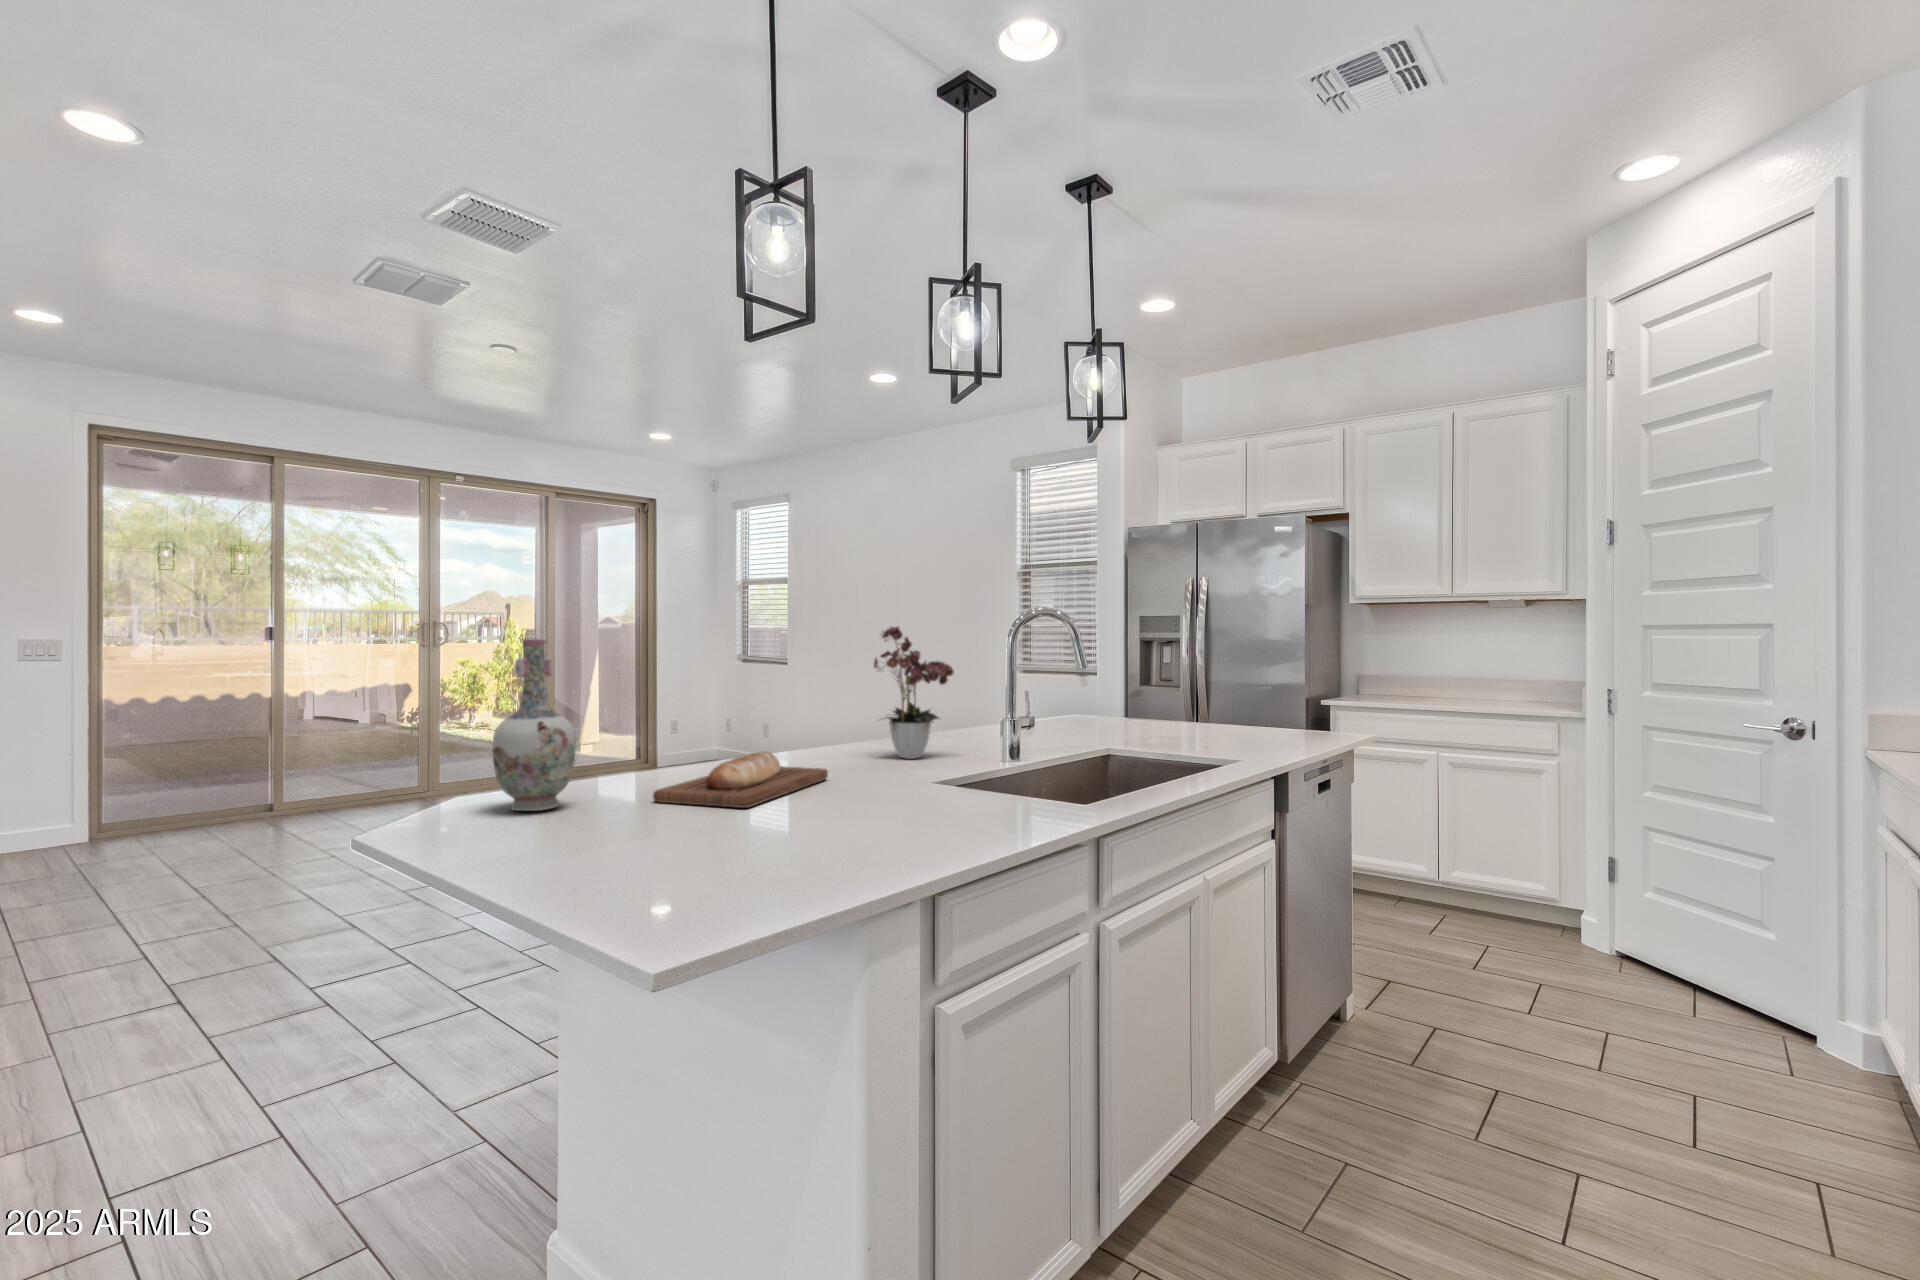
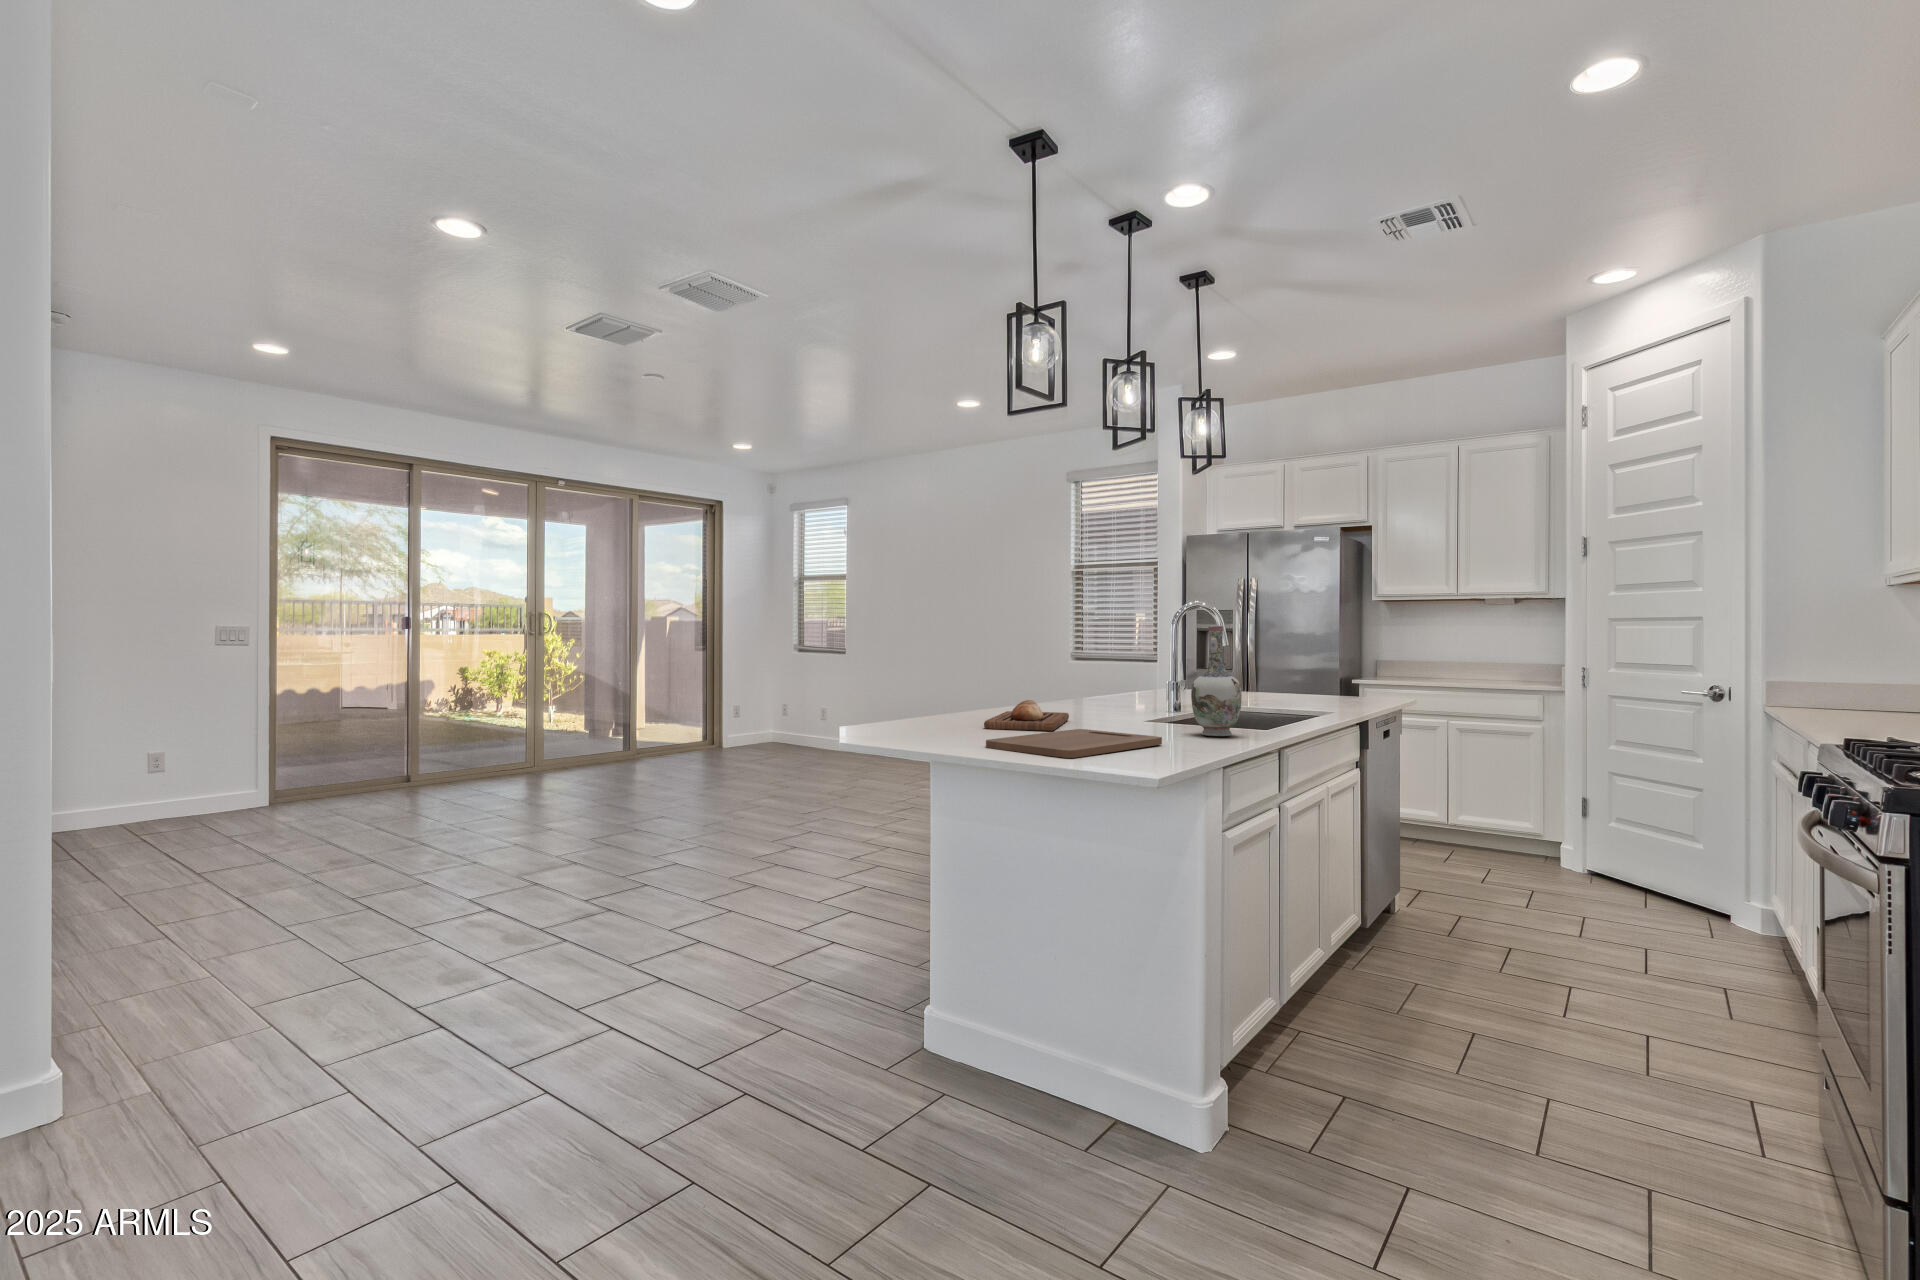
flower arrangement: present [874,627,954,759] -> none [1070,611,1132,711]
vase: present [492,639,576,811] -> present [1191,626,1242,736]
cutting board: none [533,811,858,898] -> present [986,729,1162,758]

